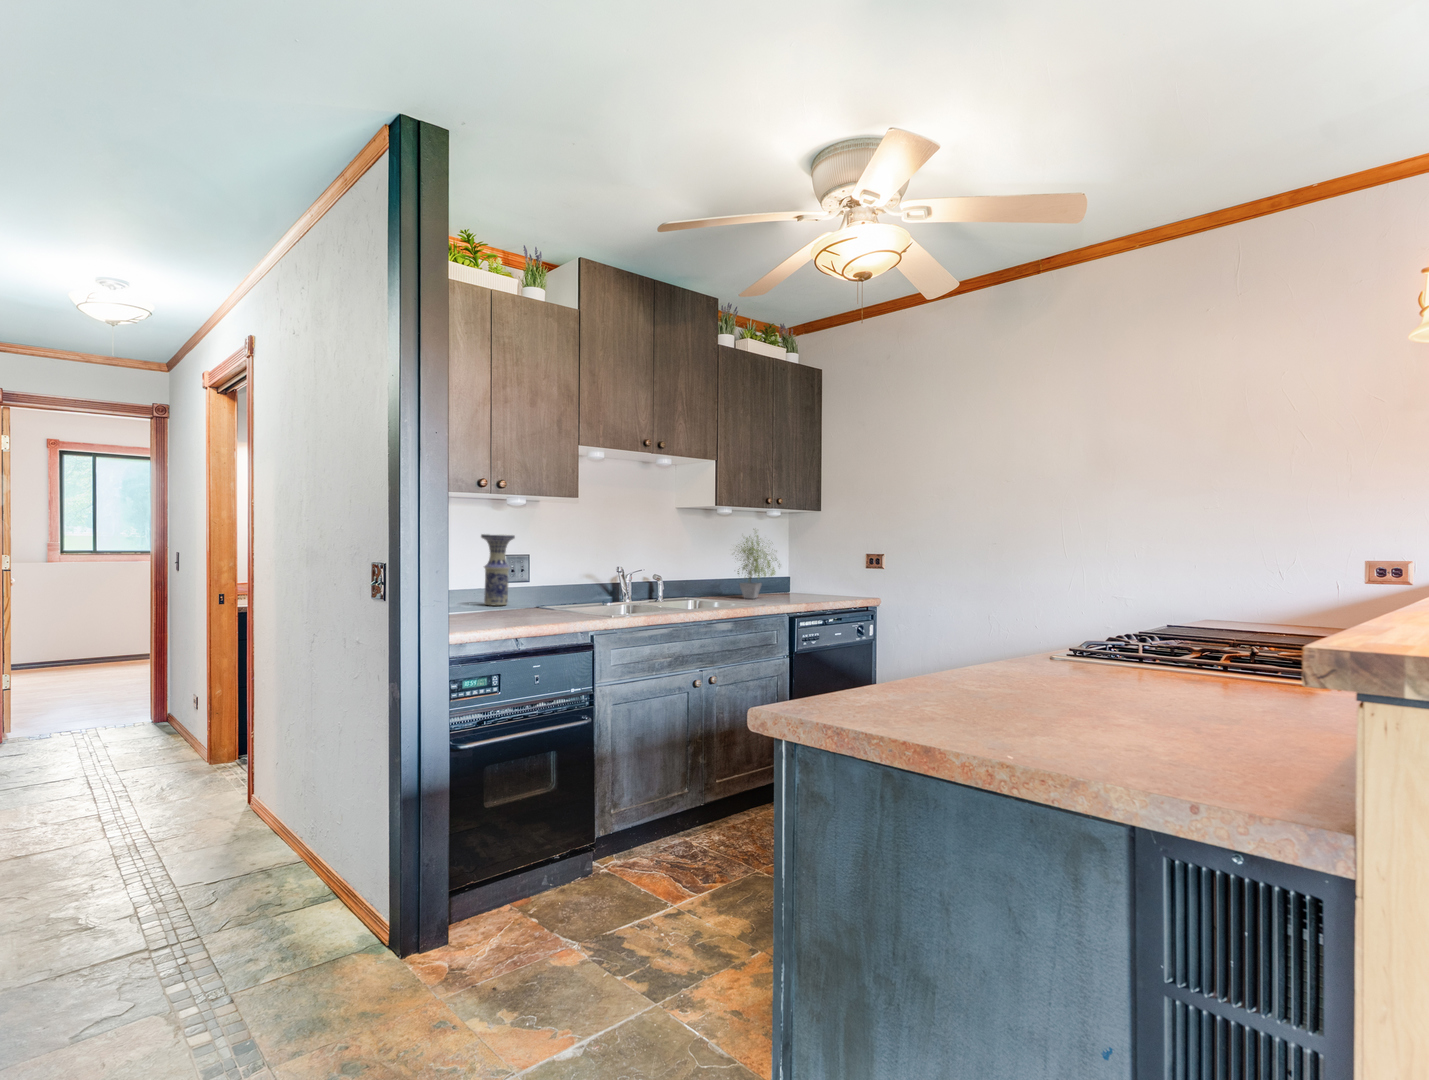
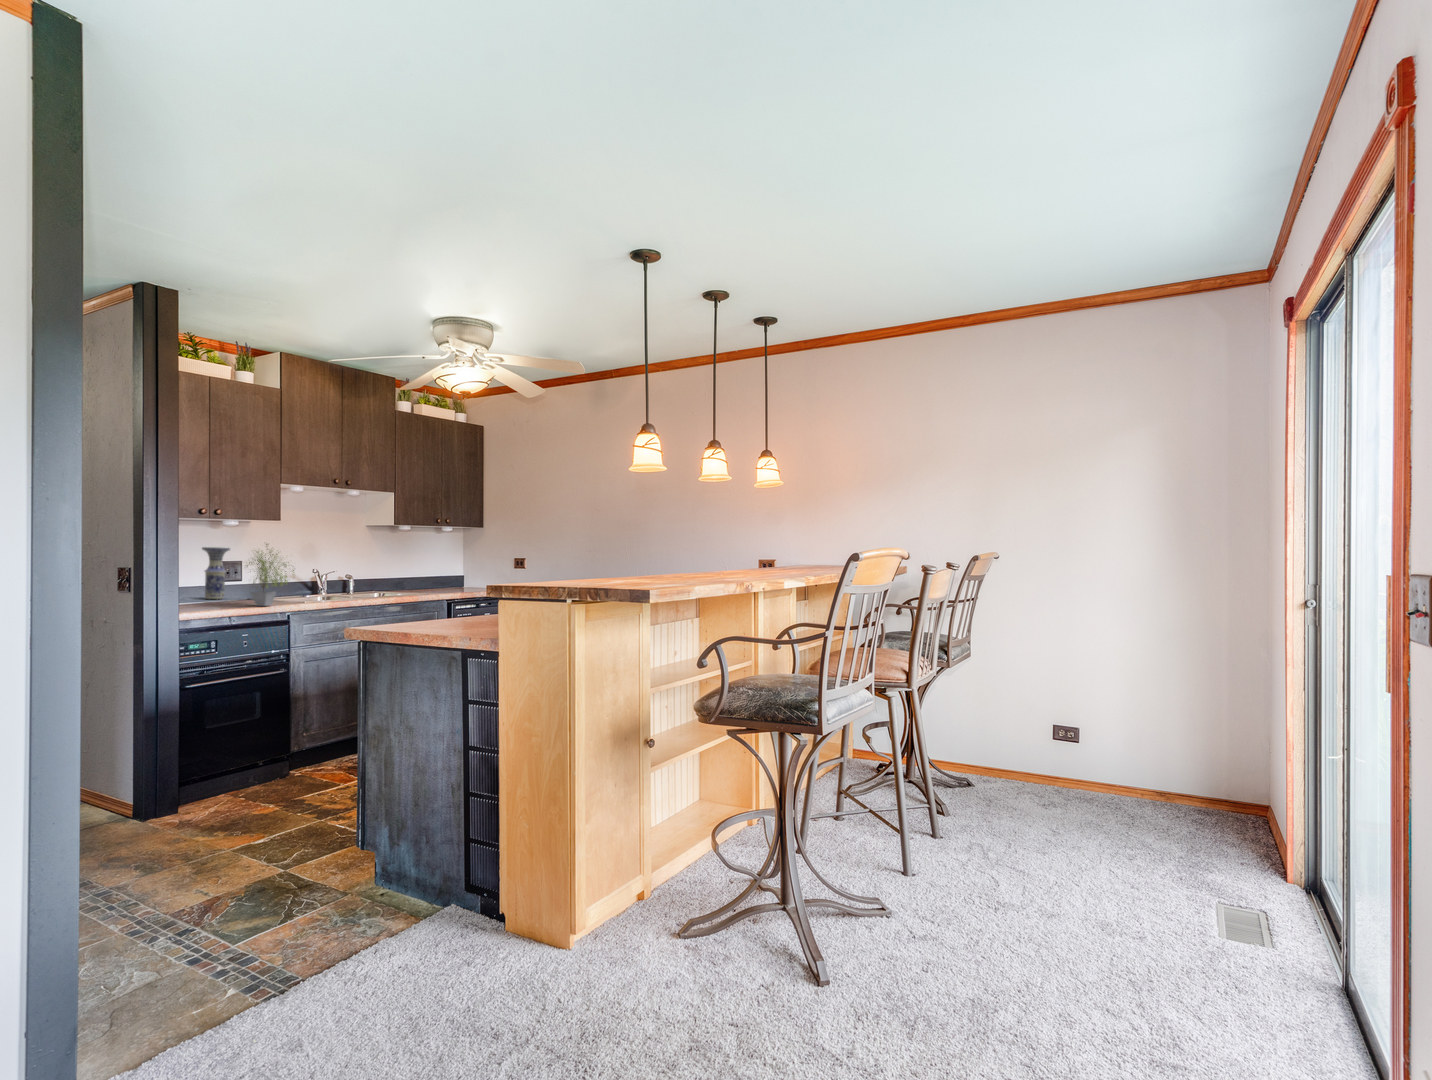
potted plant: present [736,535,780,599] -> present [247,544,294,606]

